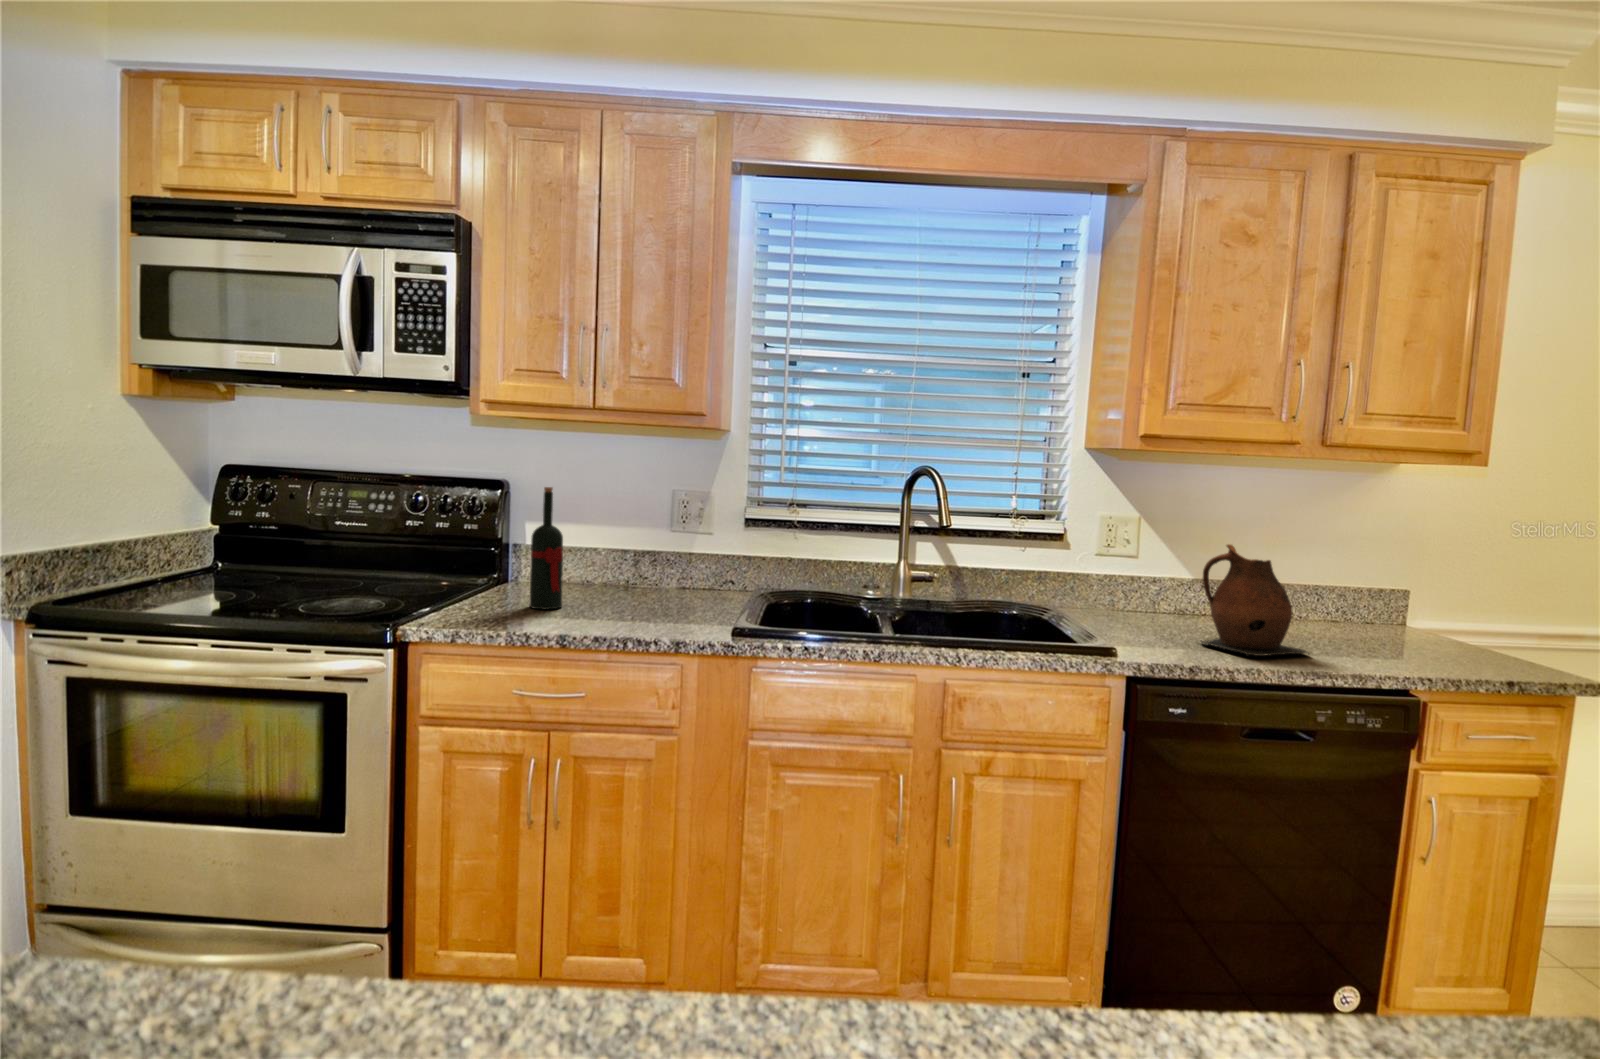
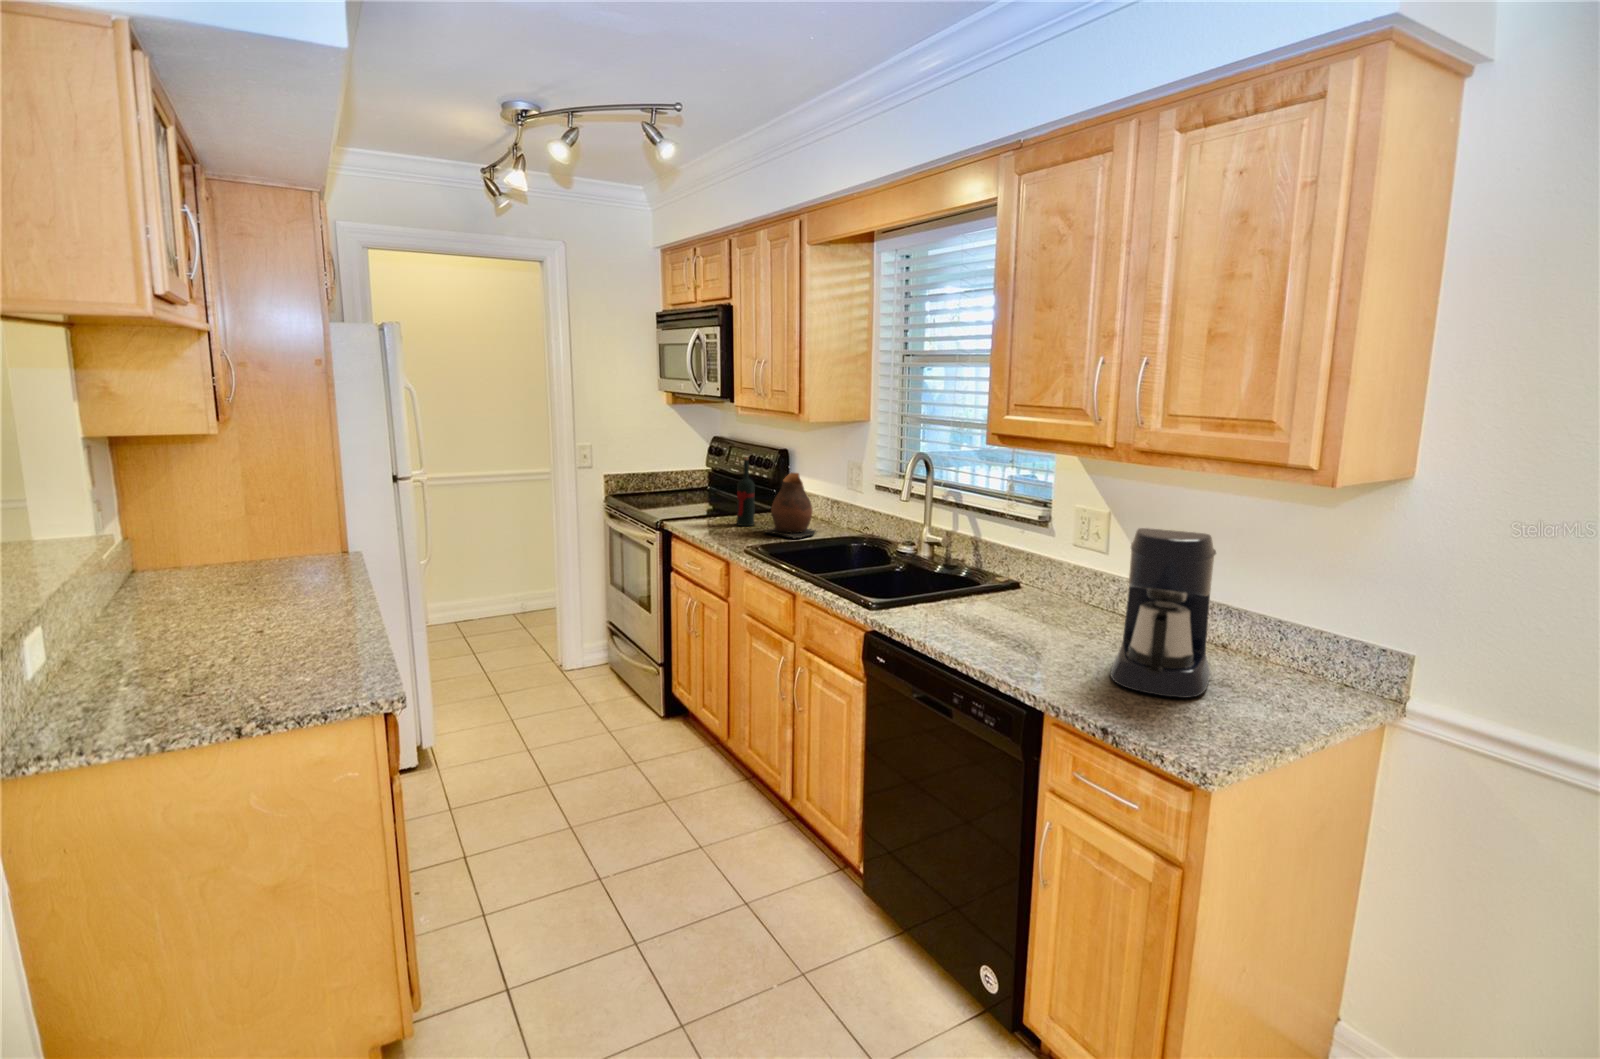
coffee maker: none [1304,513,1424,655] -> present [1110,528,1216,698]
ceramic pitcher: present [1201,544,1308,656] -> present [764,473,816,539]

